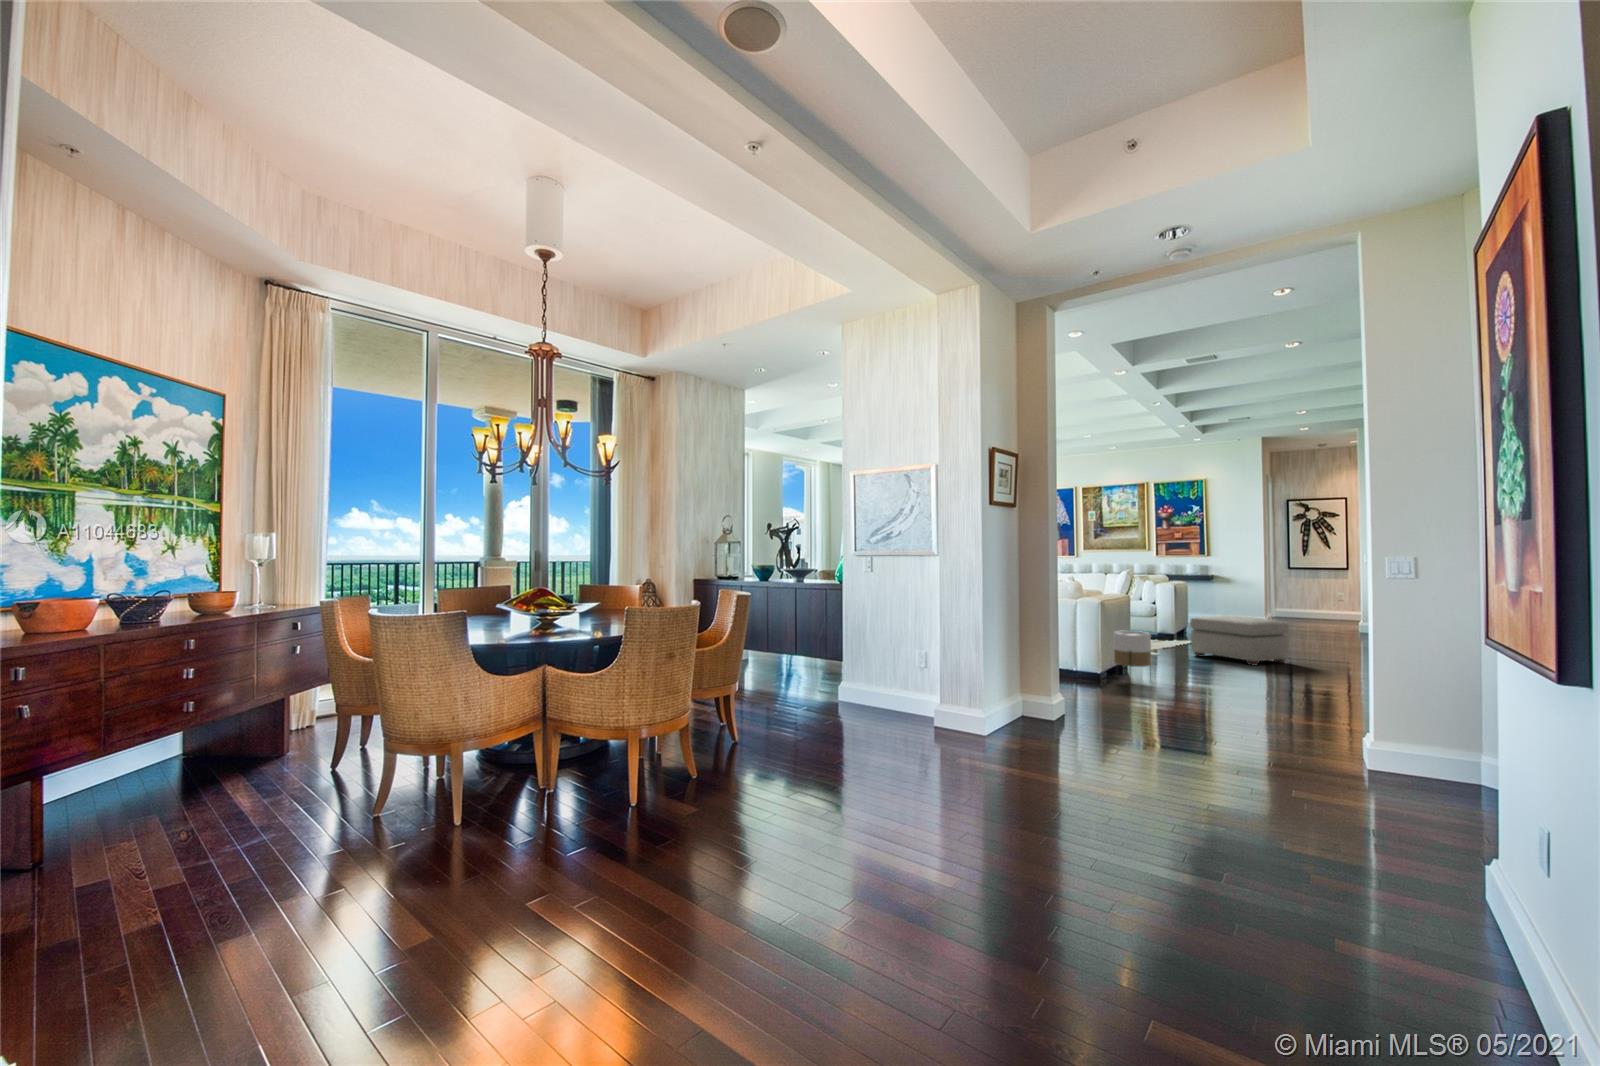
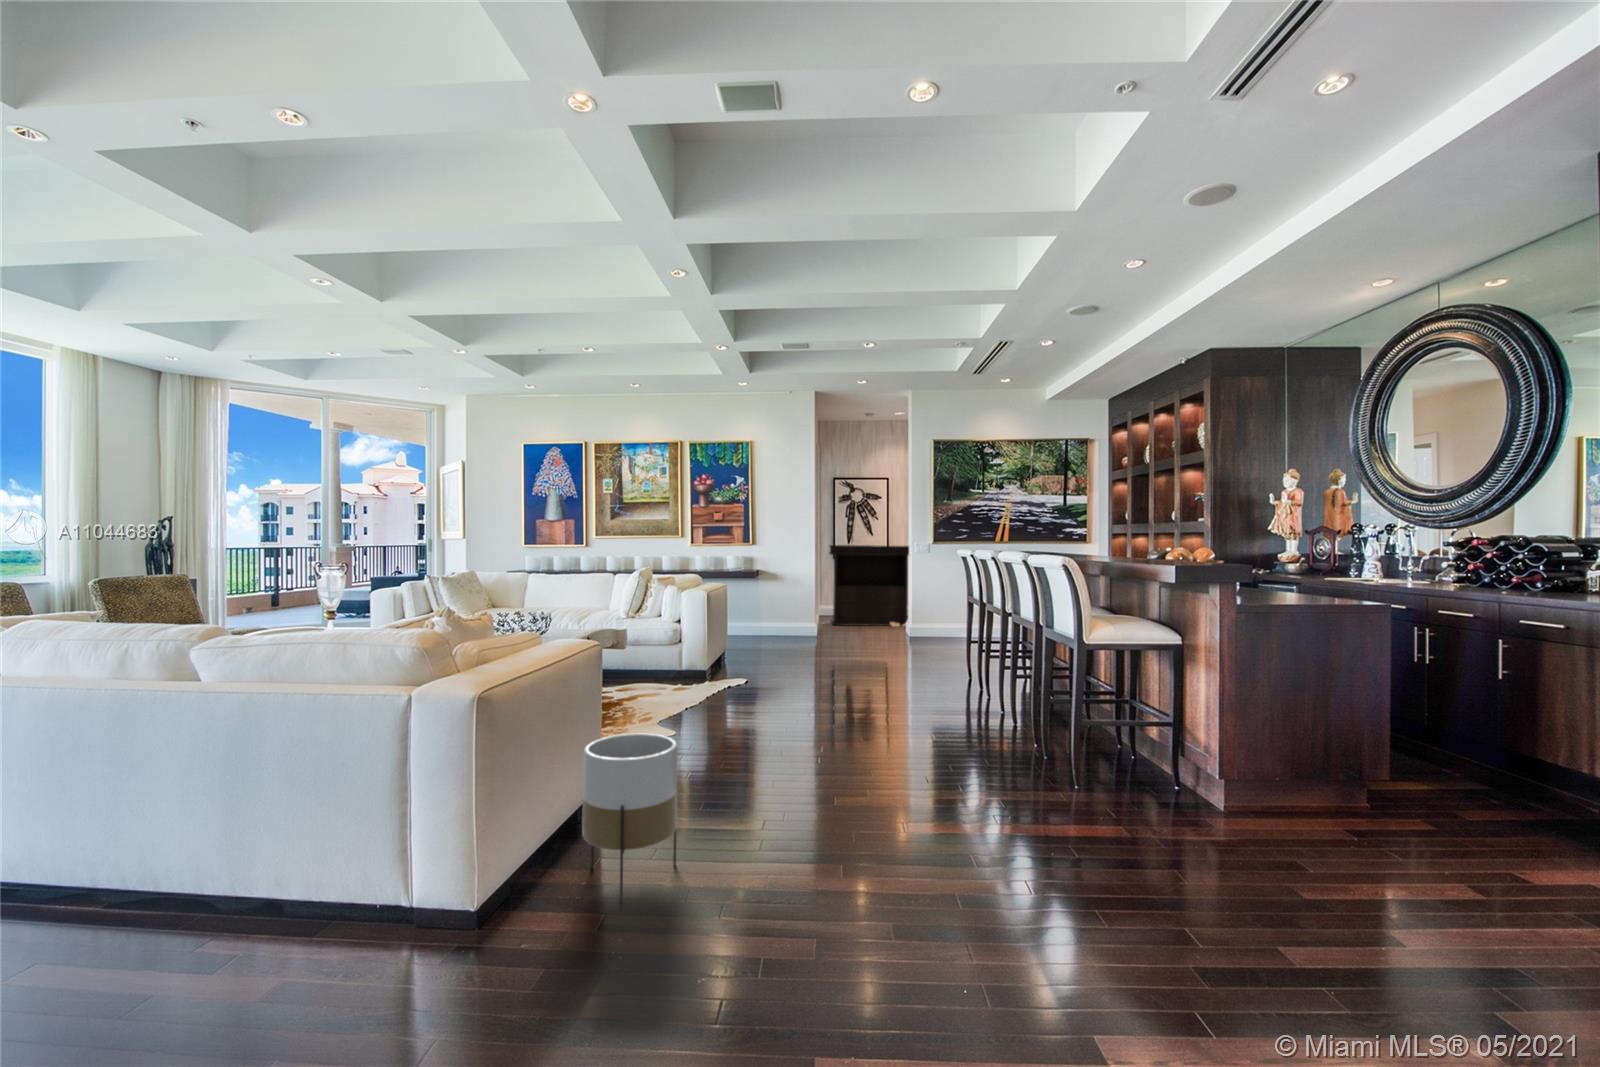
console table: none [1282,557,1370,626] -> present [829,545,909,626]
ottoman: present [1190,615,1289,665] -> none [745,643,891,739]

